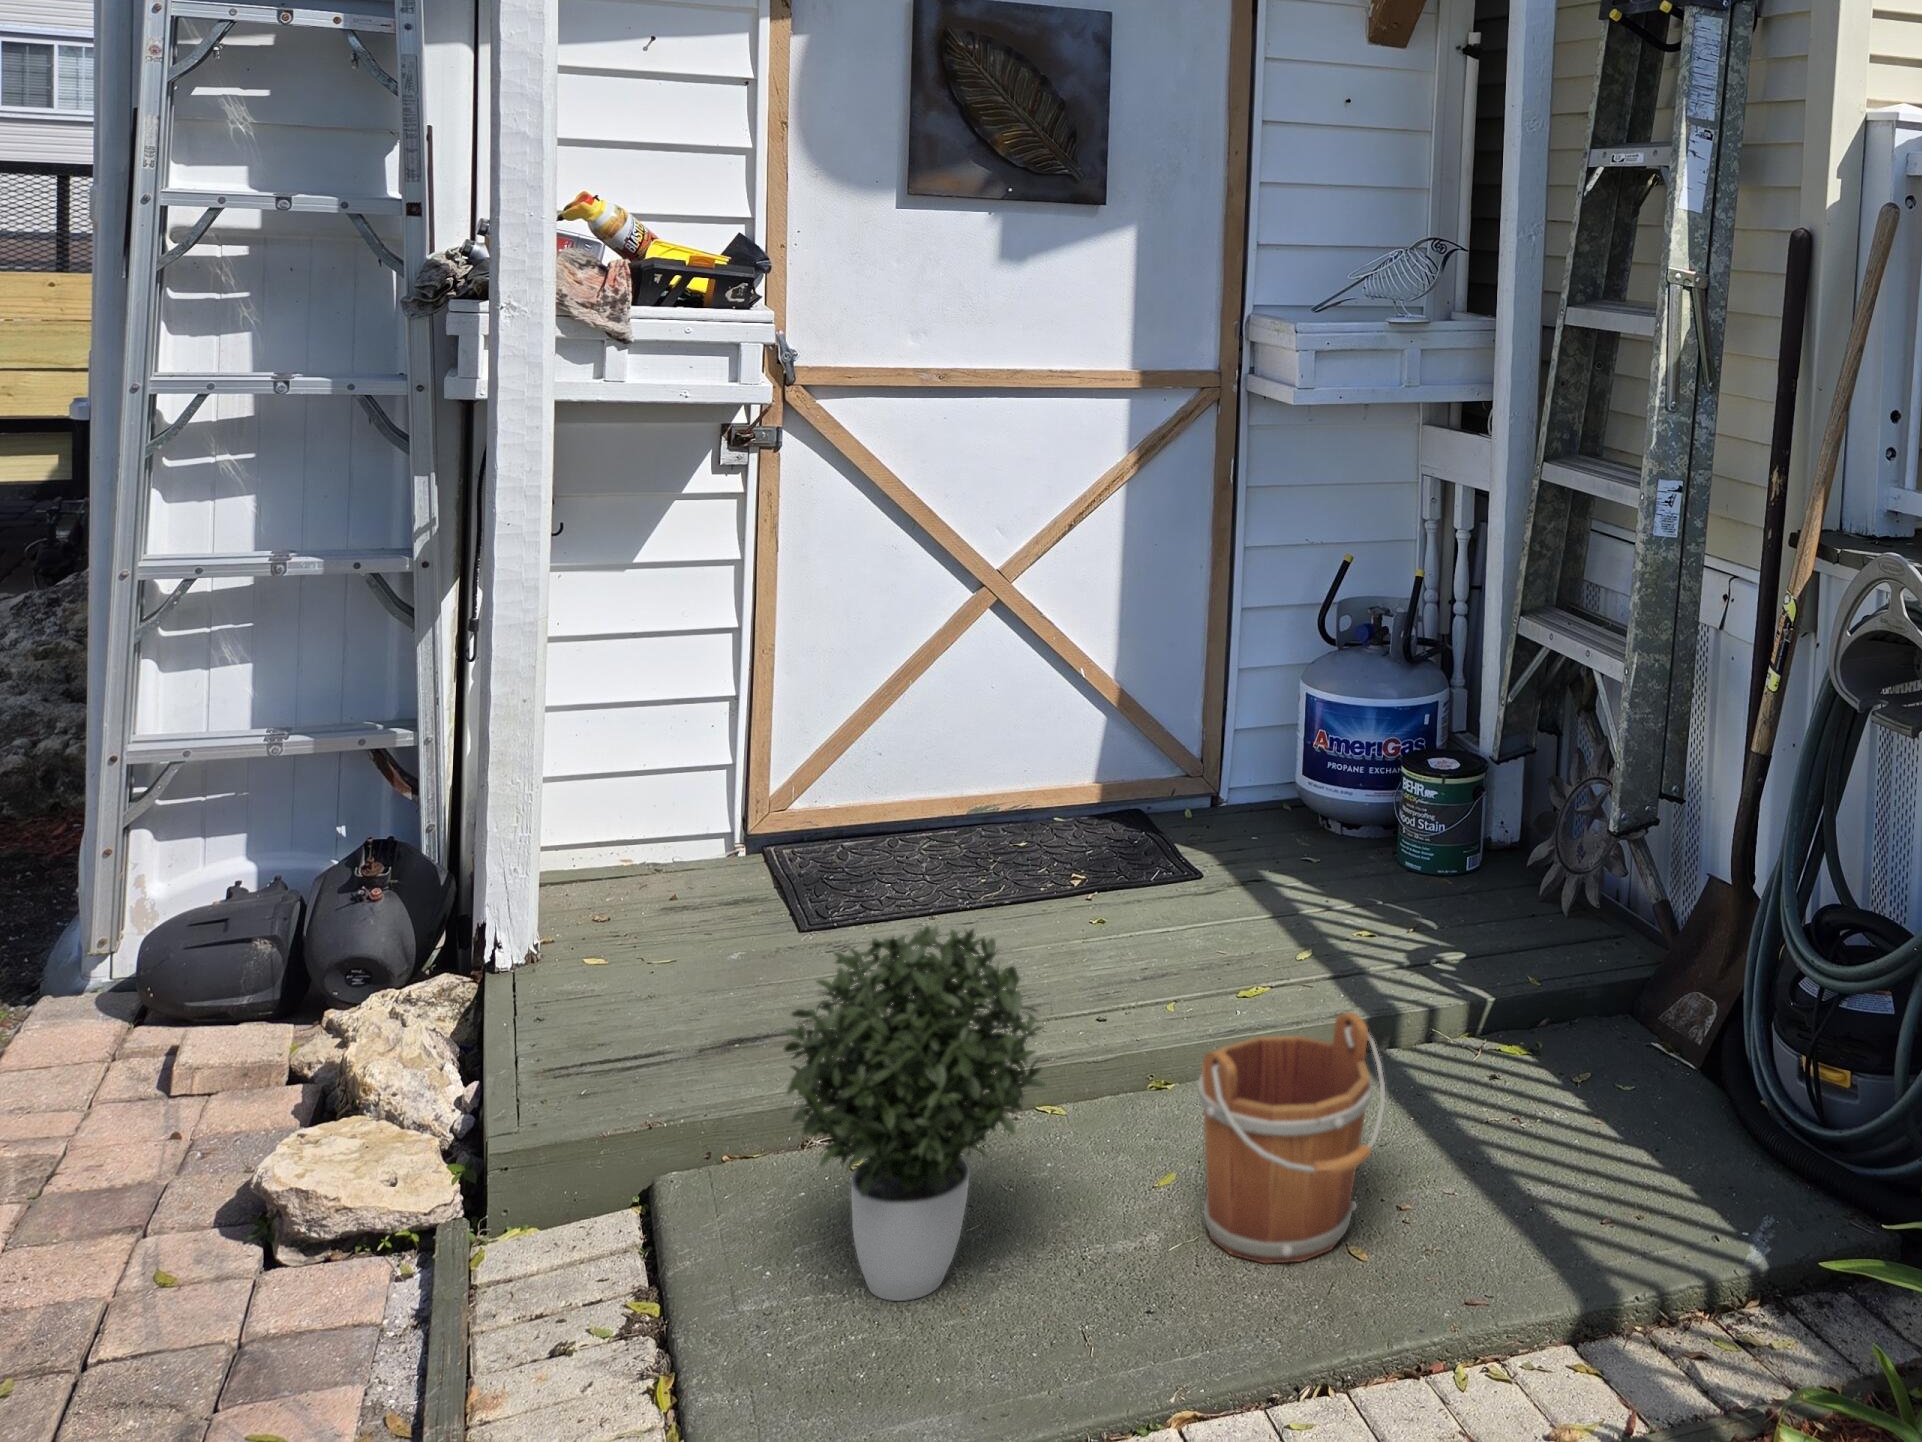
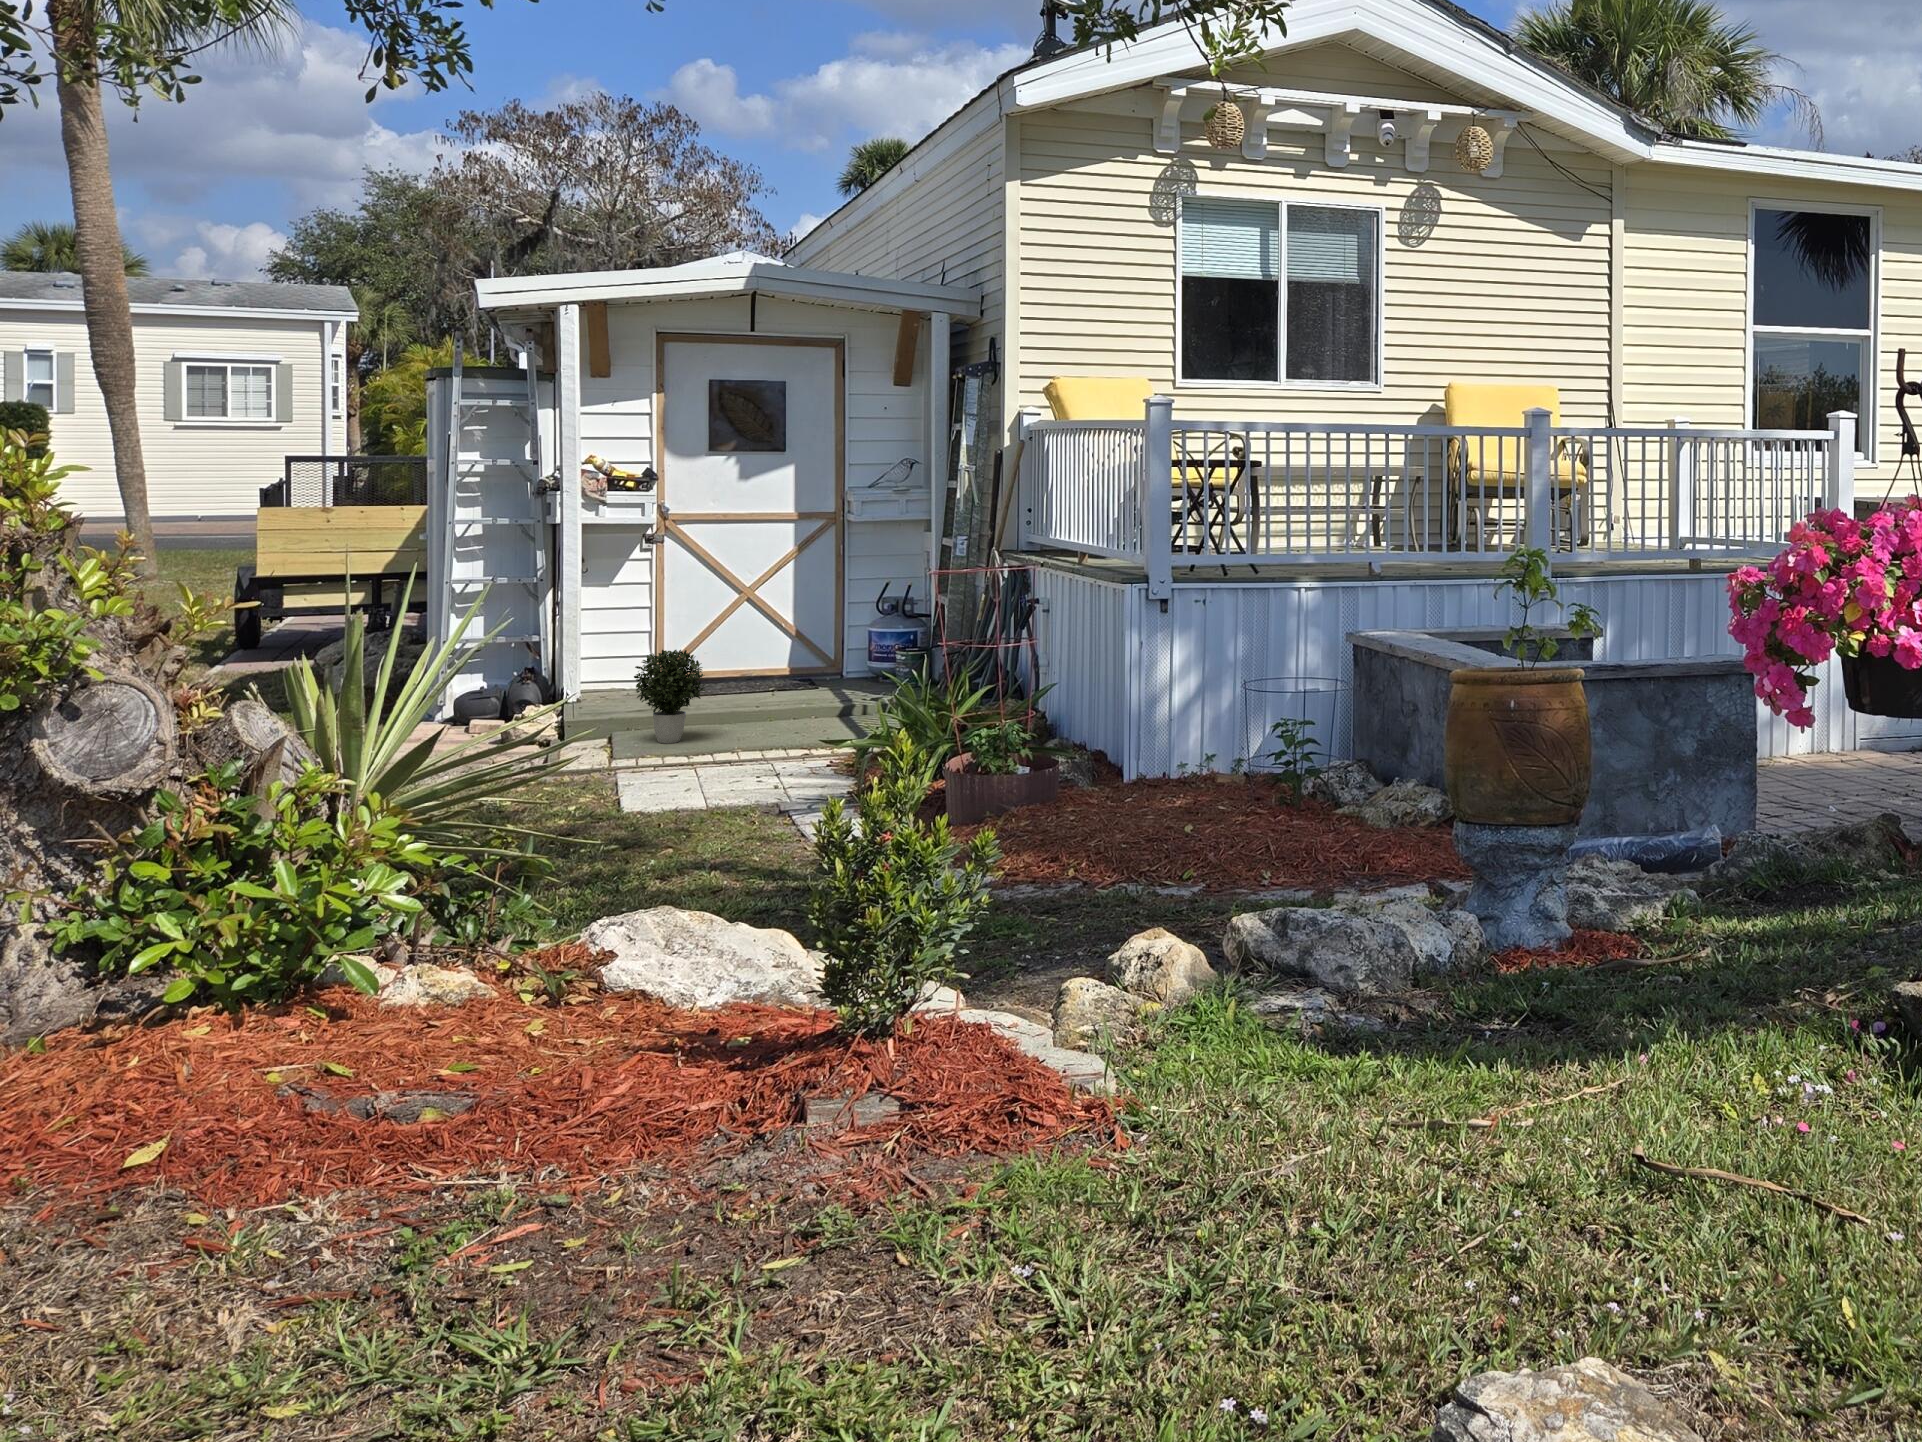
bucket: present [1198,1012,1385,1264] -> none [752,682,808,741]

